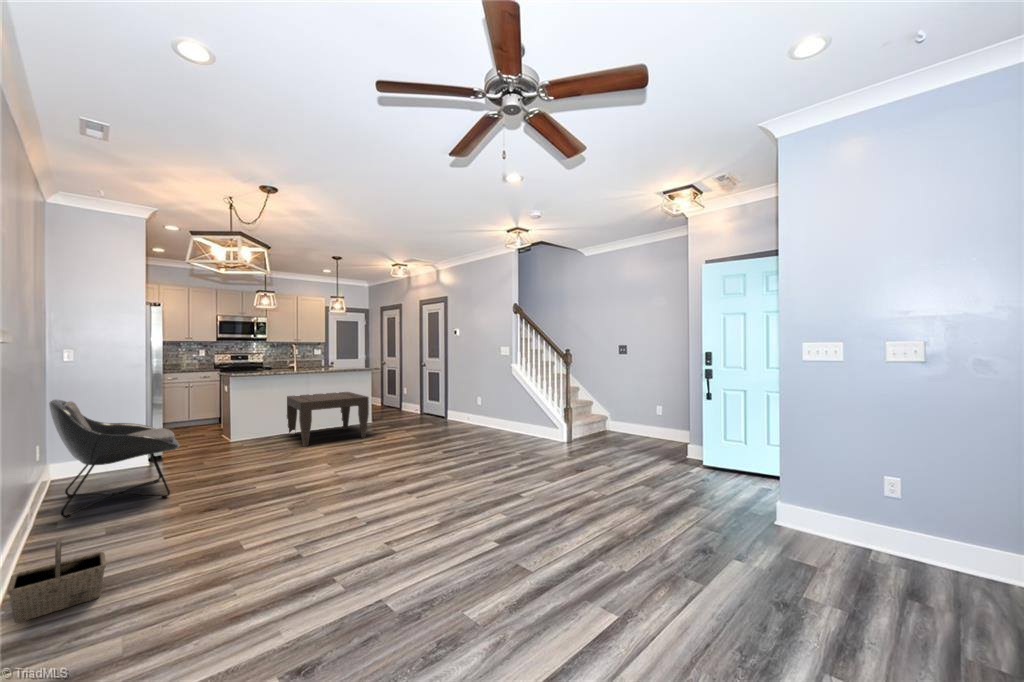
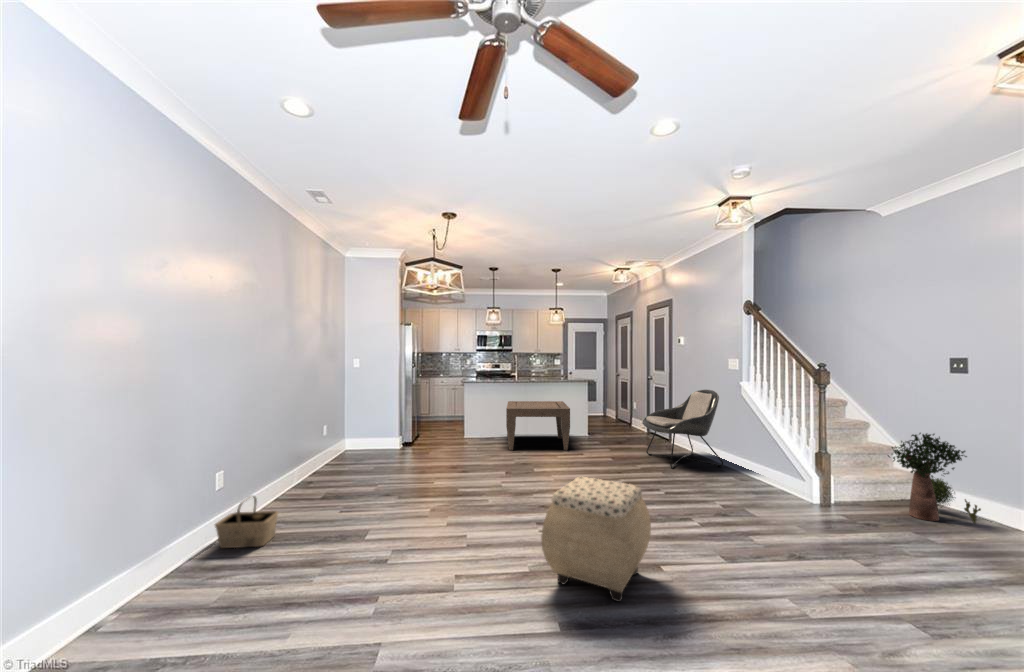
potted plant: none [600,389,637,440] -> present [888,433,981,524]
lounge chair: present [49,399,179,519] -> present [642,390,723,468]
ottoman: none [457,439,527,522] -> present [541,476,651,602]

